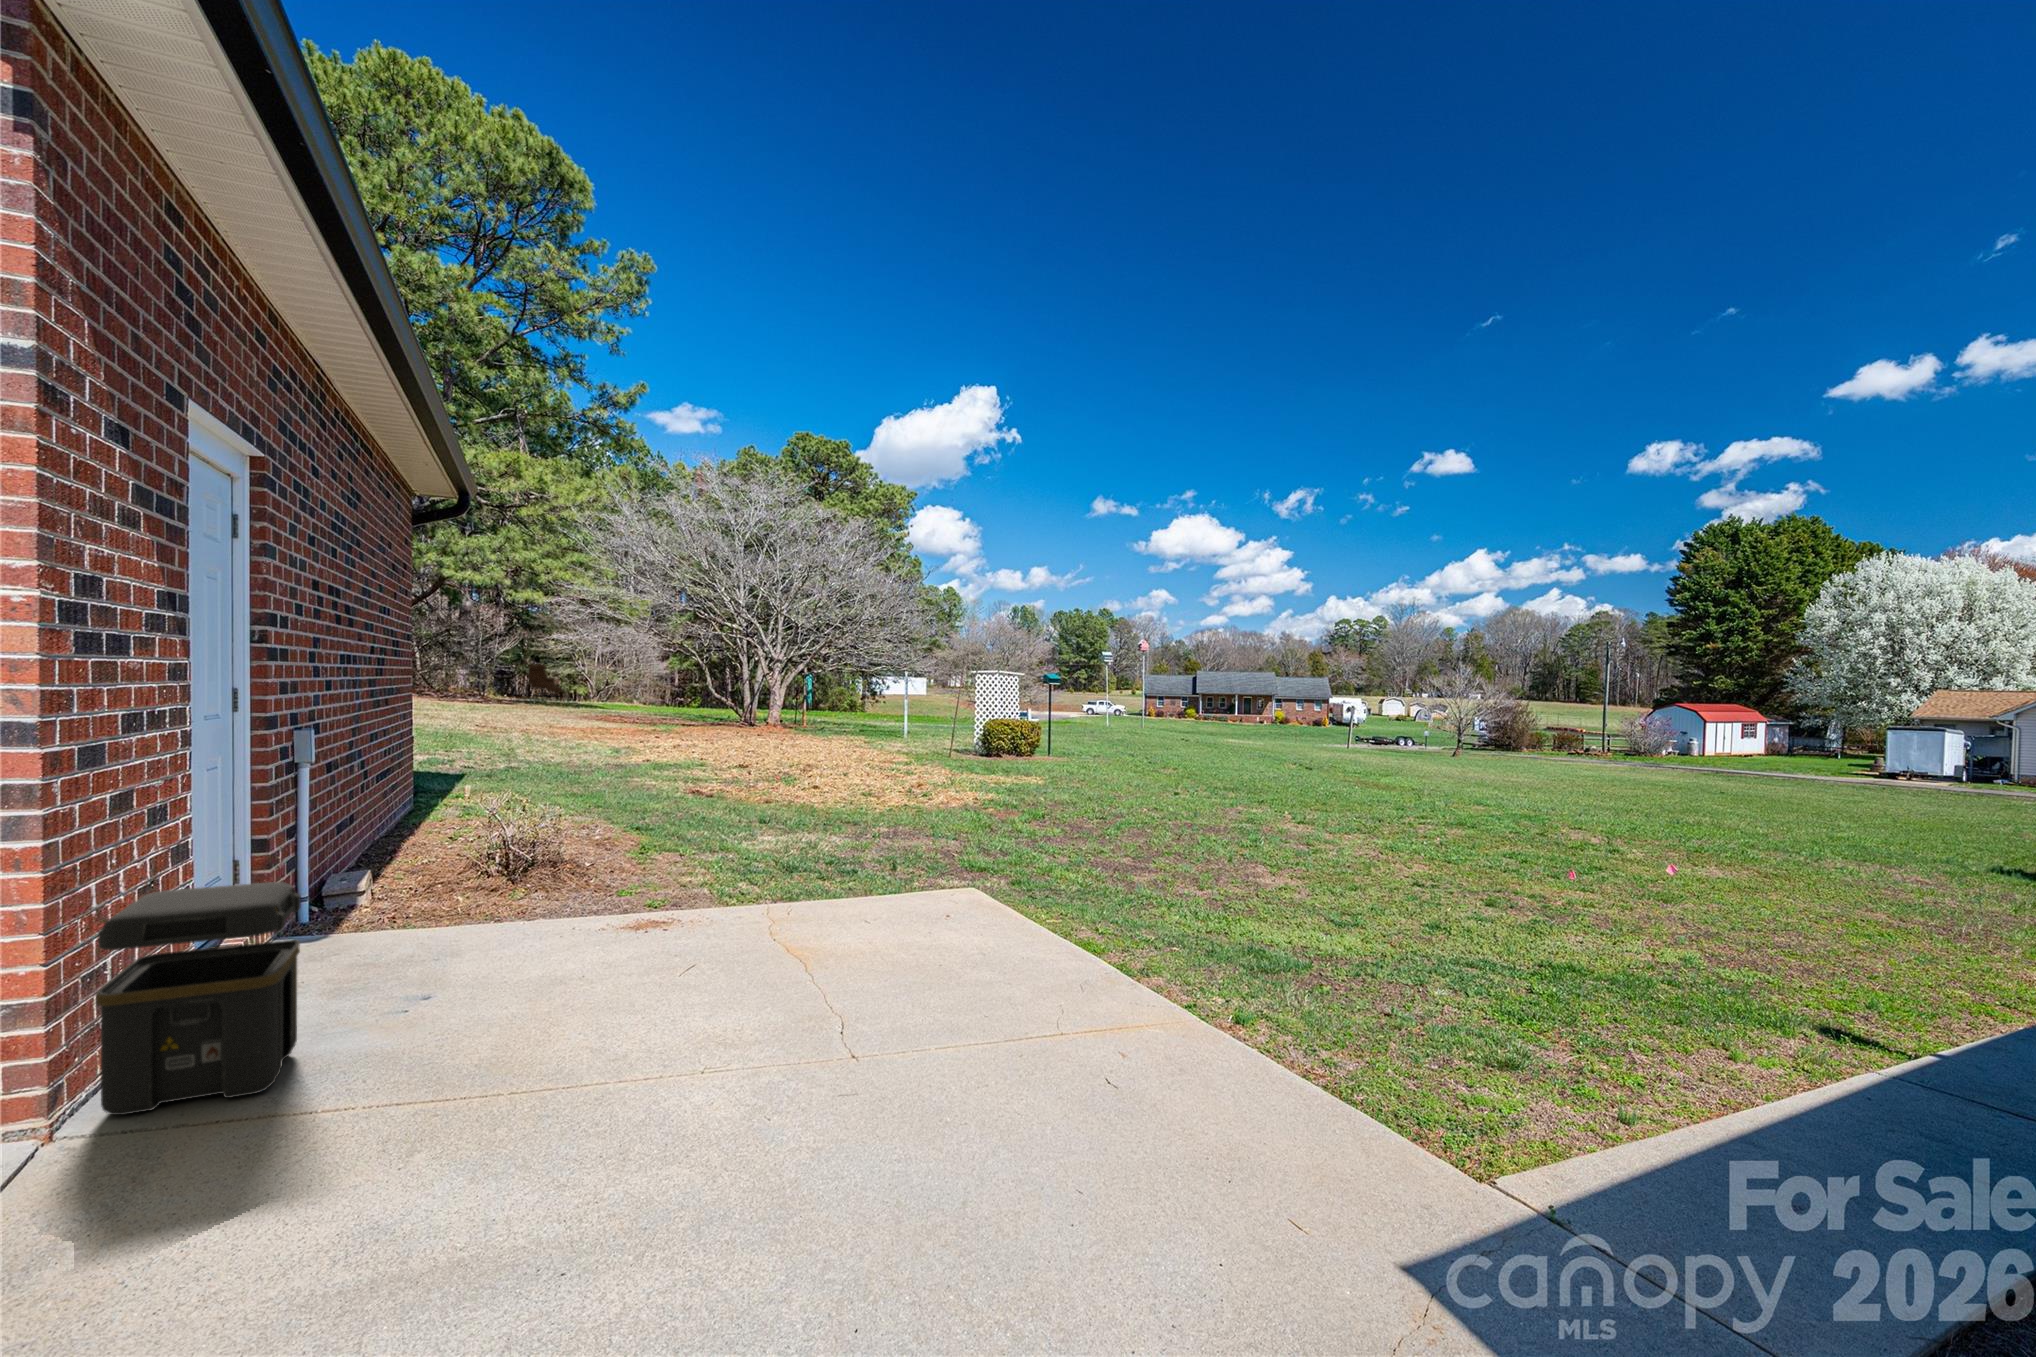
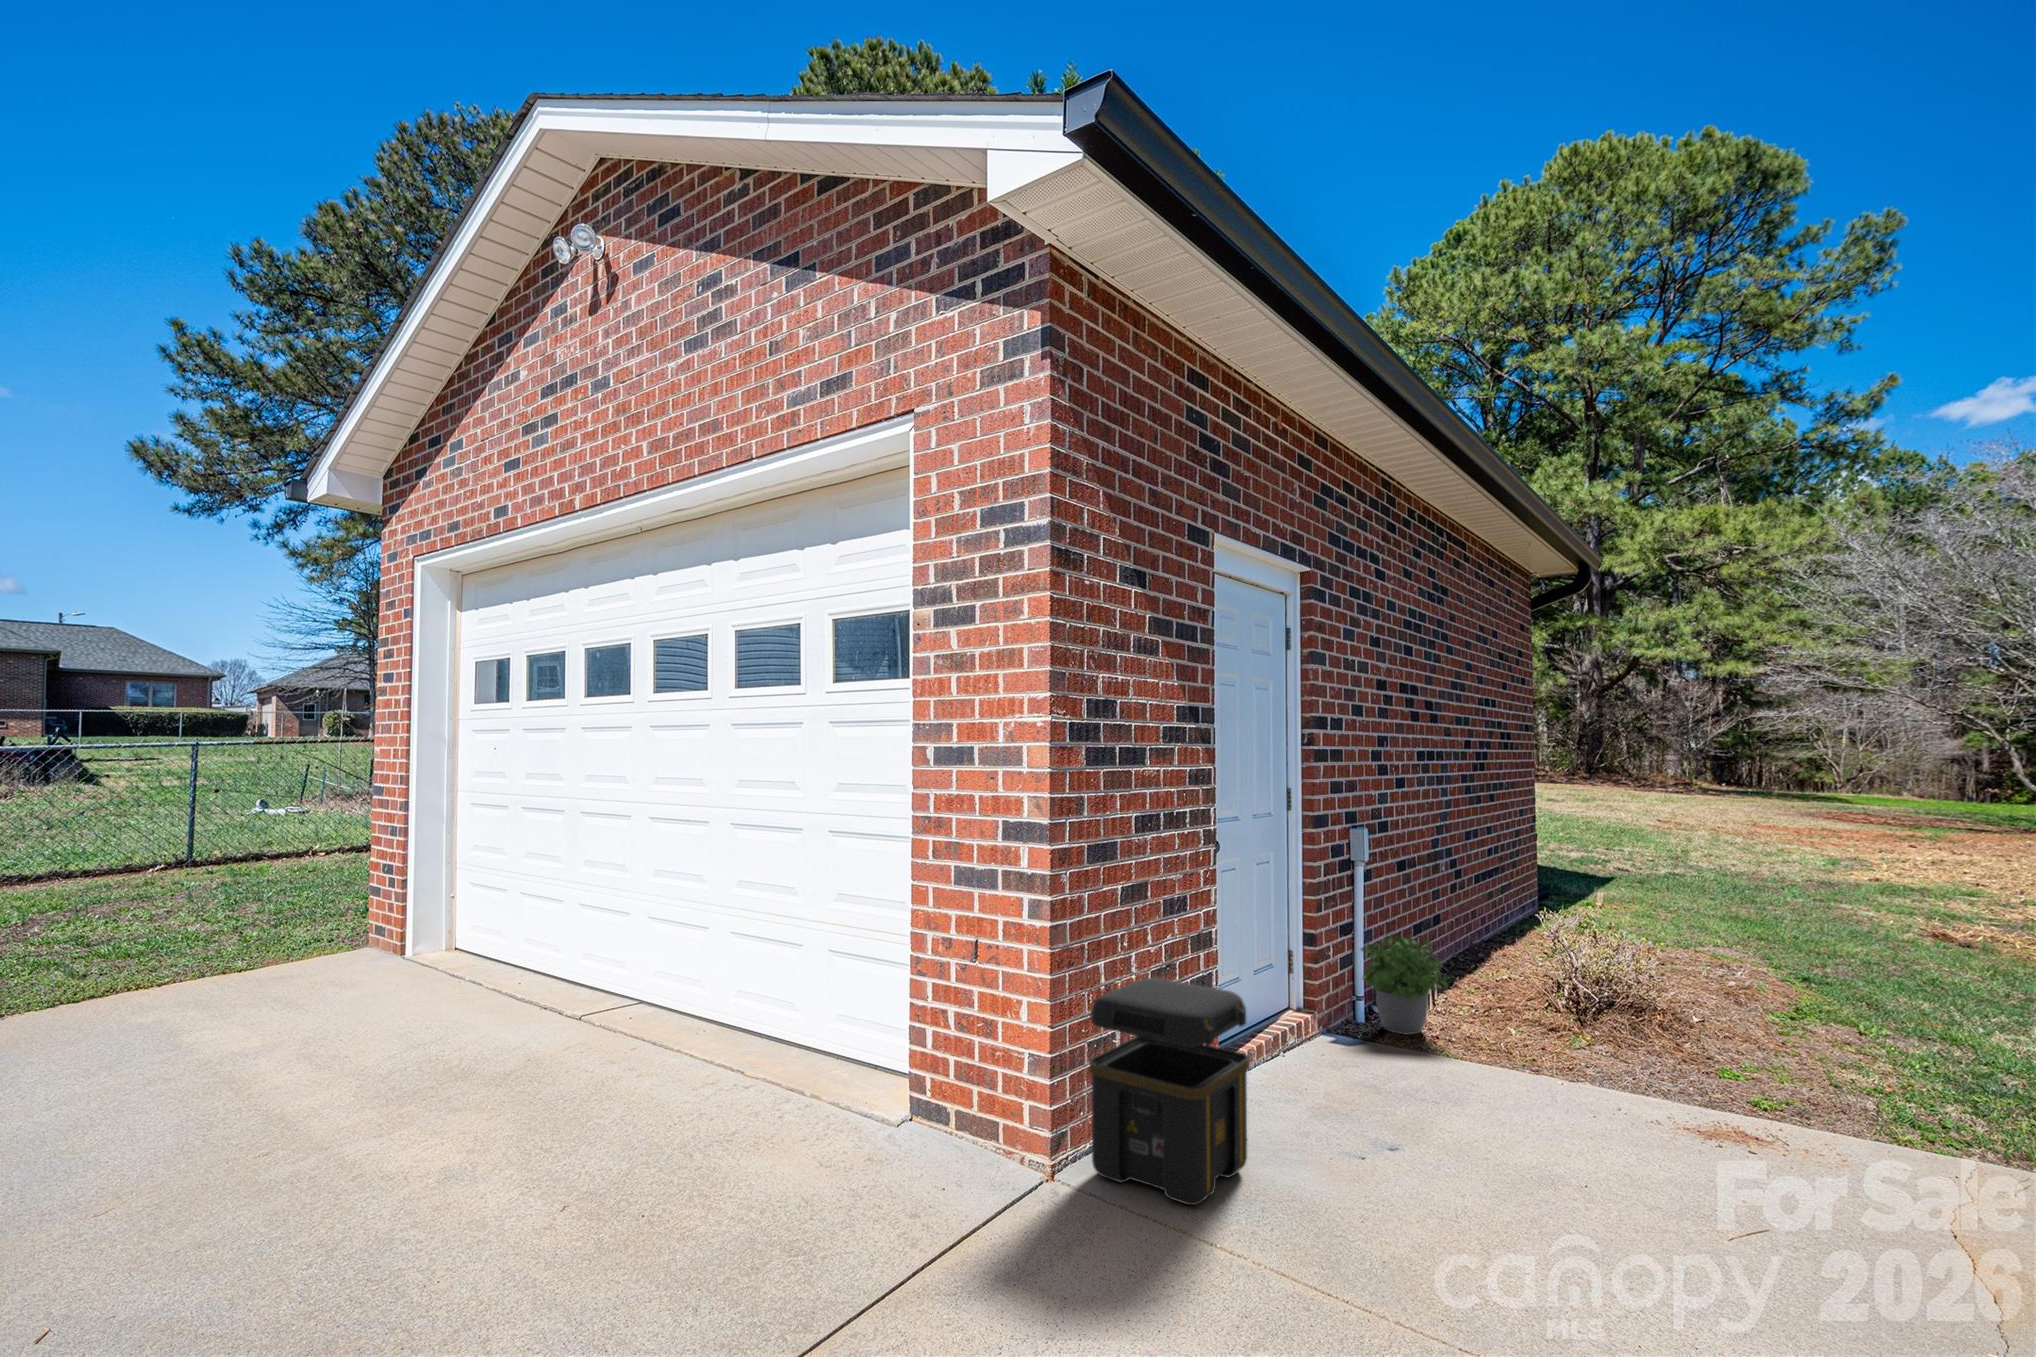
lounge chair: present [528,664,563,696] -> none [1742,748,1791,789]
potted plant: none [310,825,406,921] -> present [1361,934,1448,1035]

